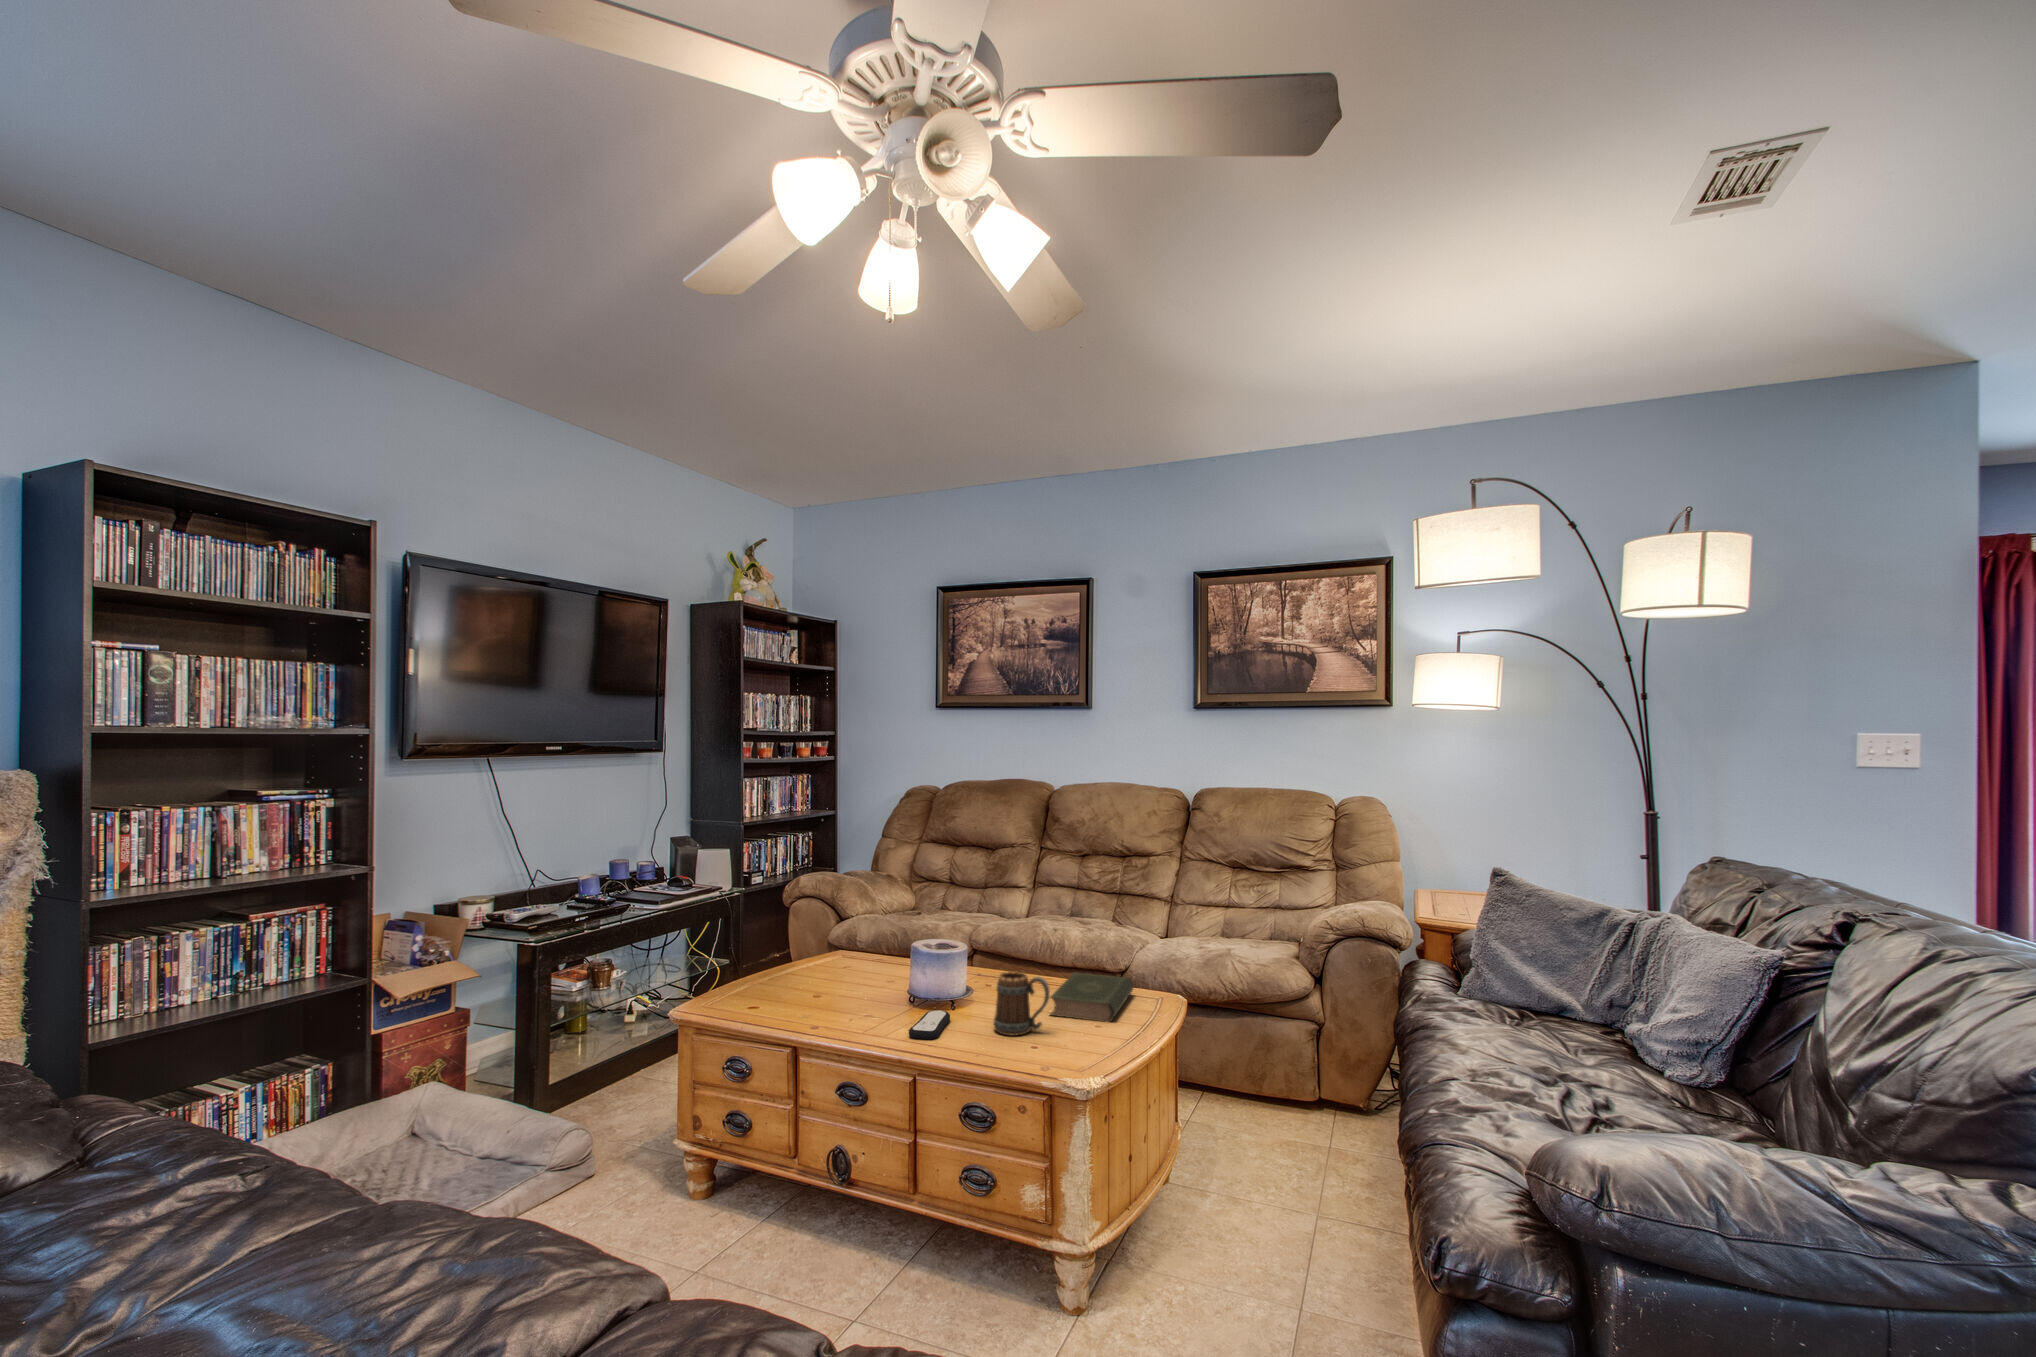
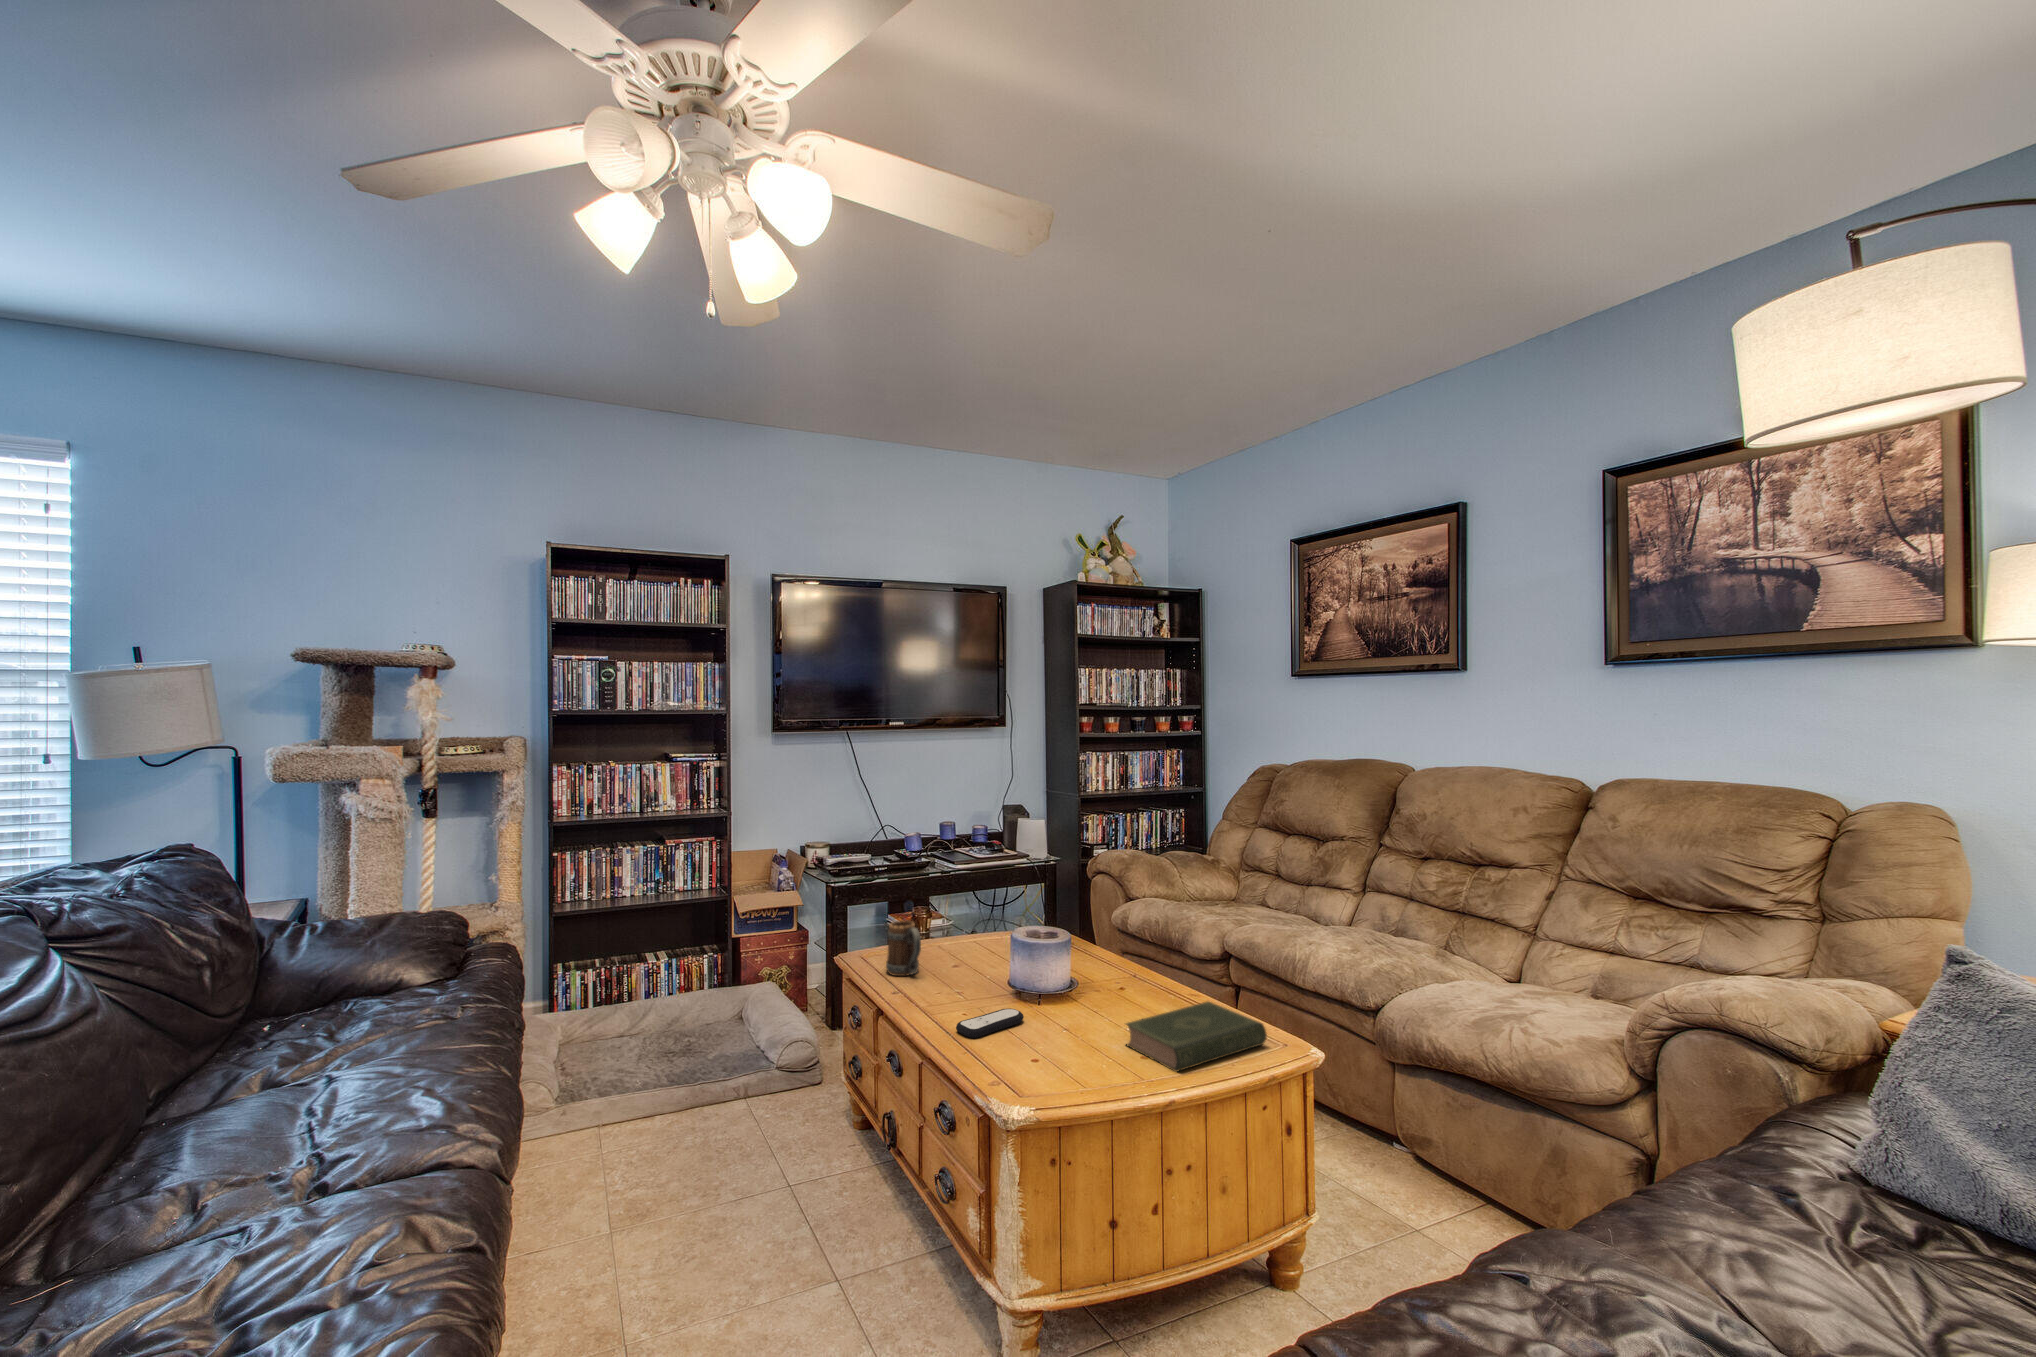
mug: present [994,971,1050,1035] -> present [886,920,921,976]

